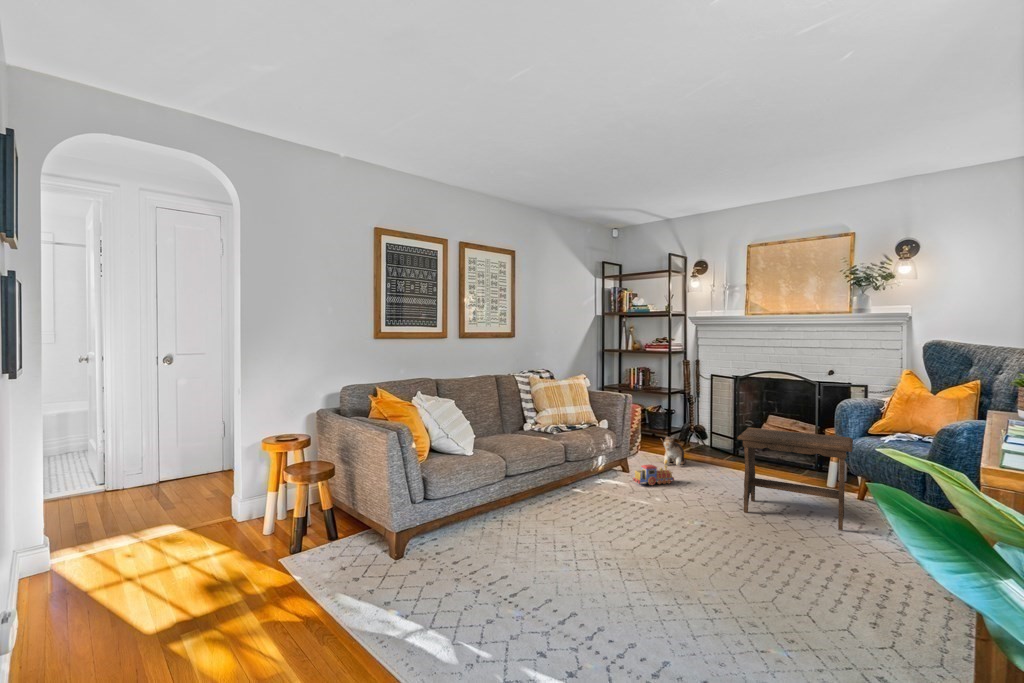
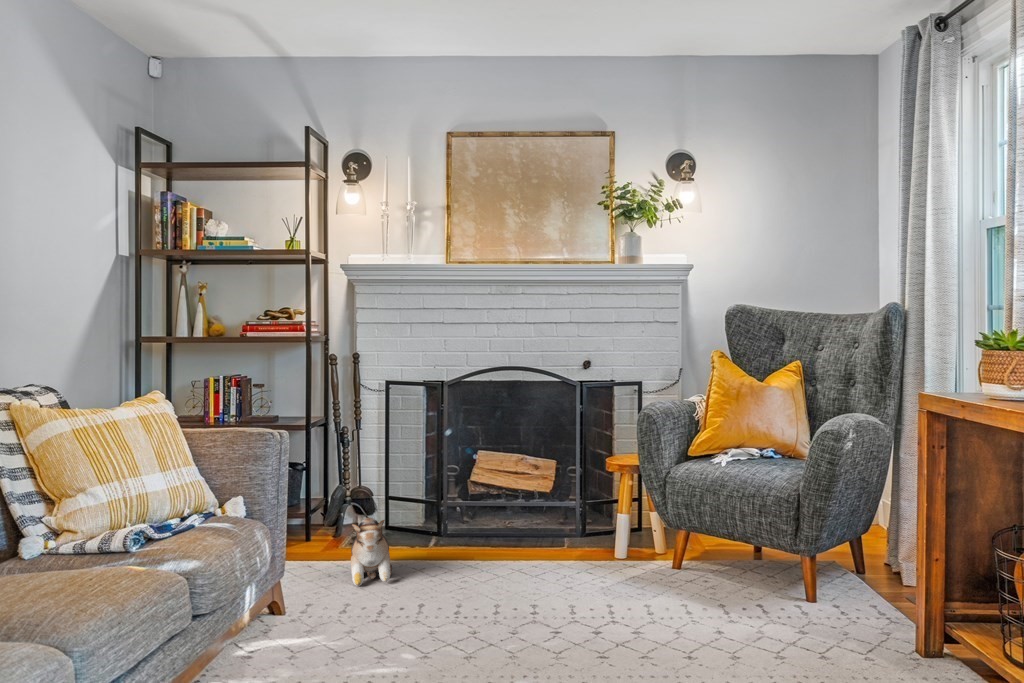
footstool: present [737,428,853,530] -> none [589,462,824,661]
toy train: present [633,464,674,485] -> none [341,590,427,657]

